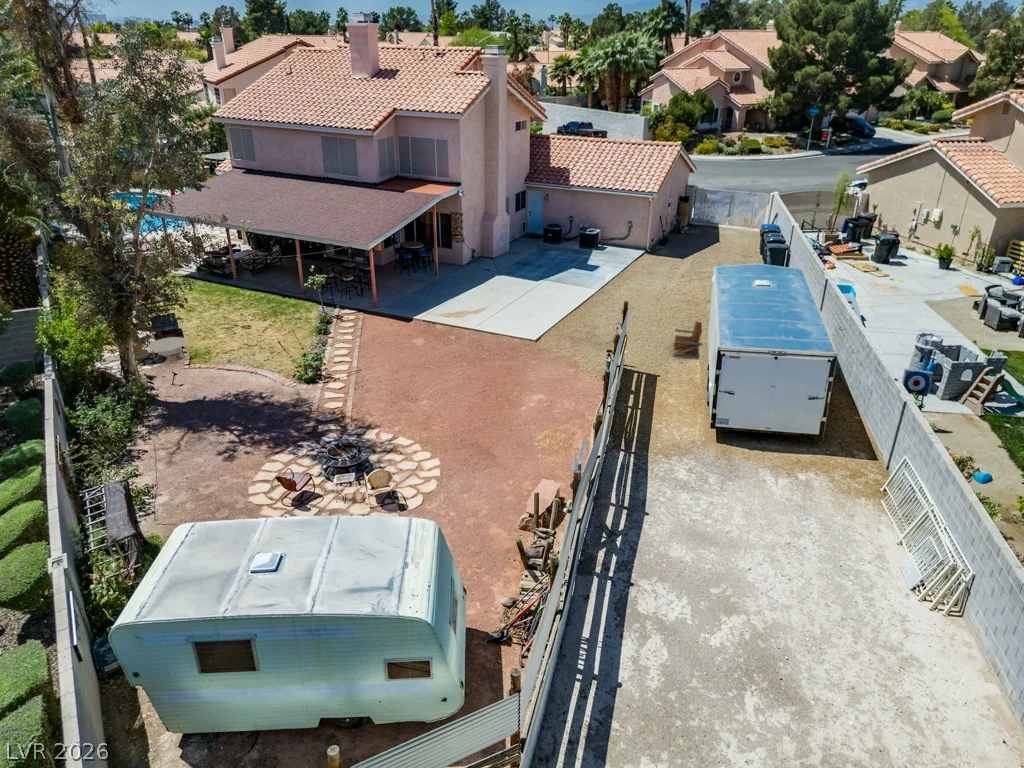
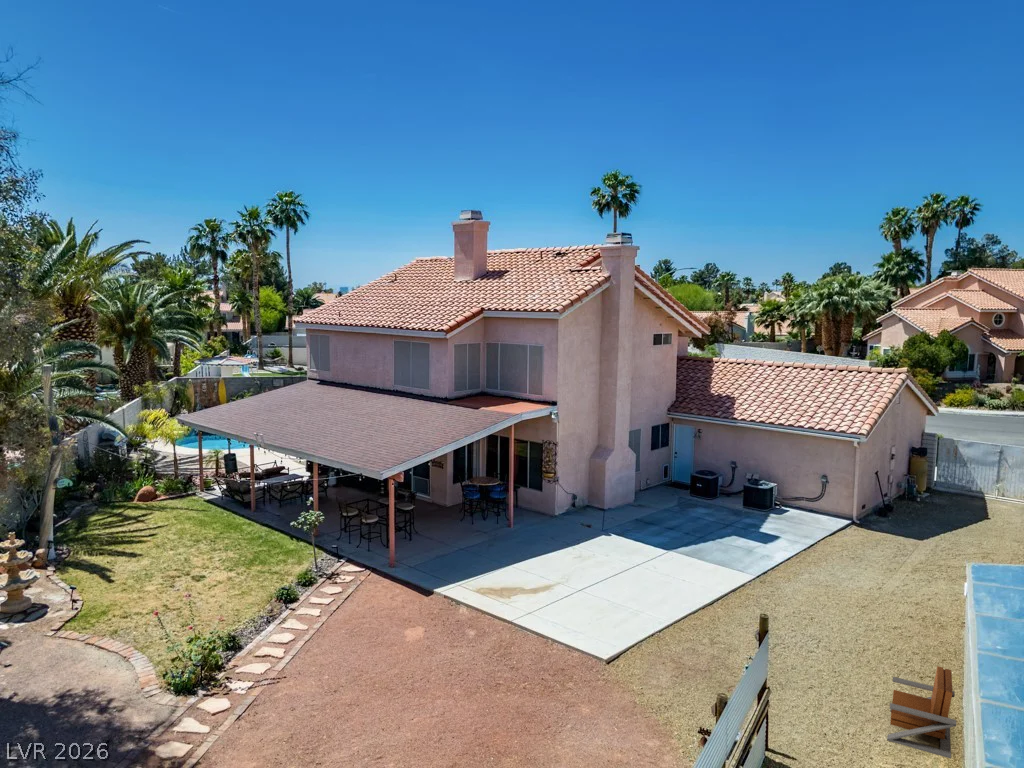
round table: present [148,337,186,361] -> none [25,575,85,611]

